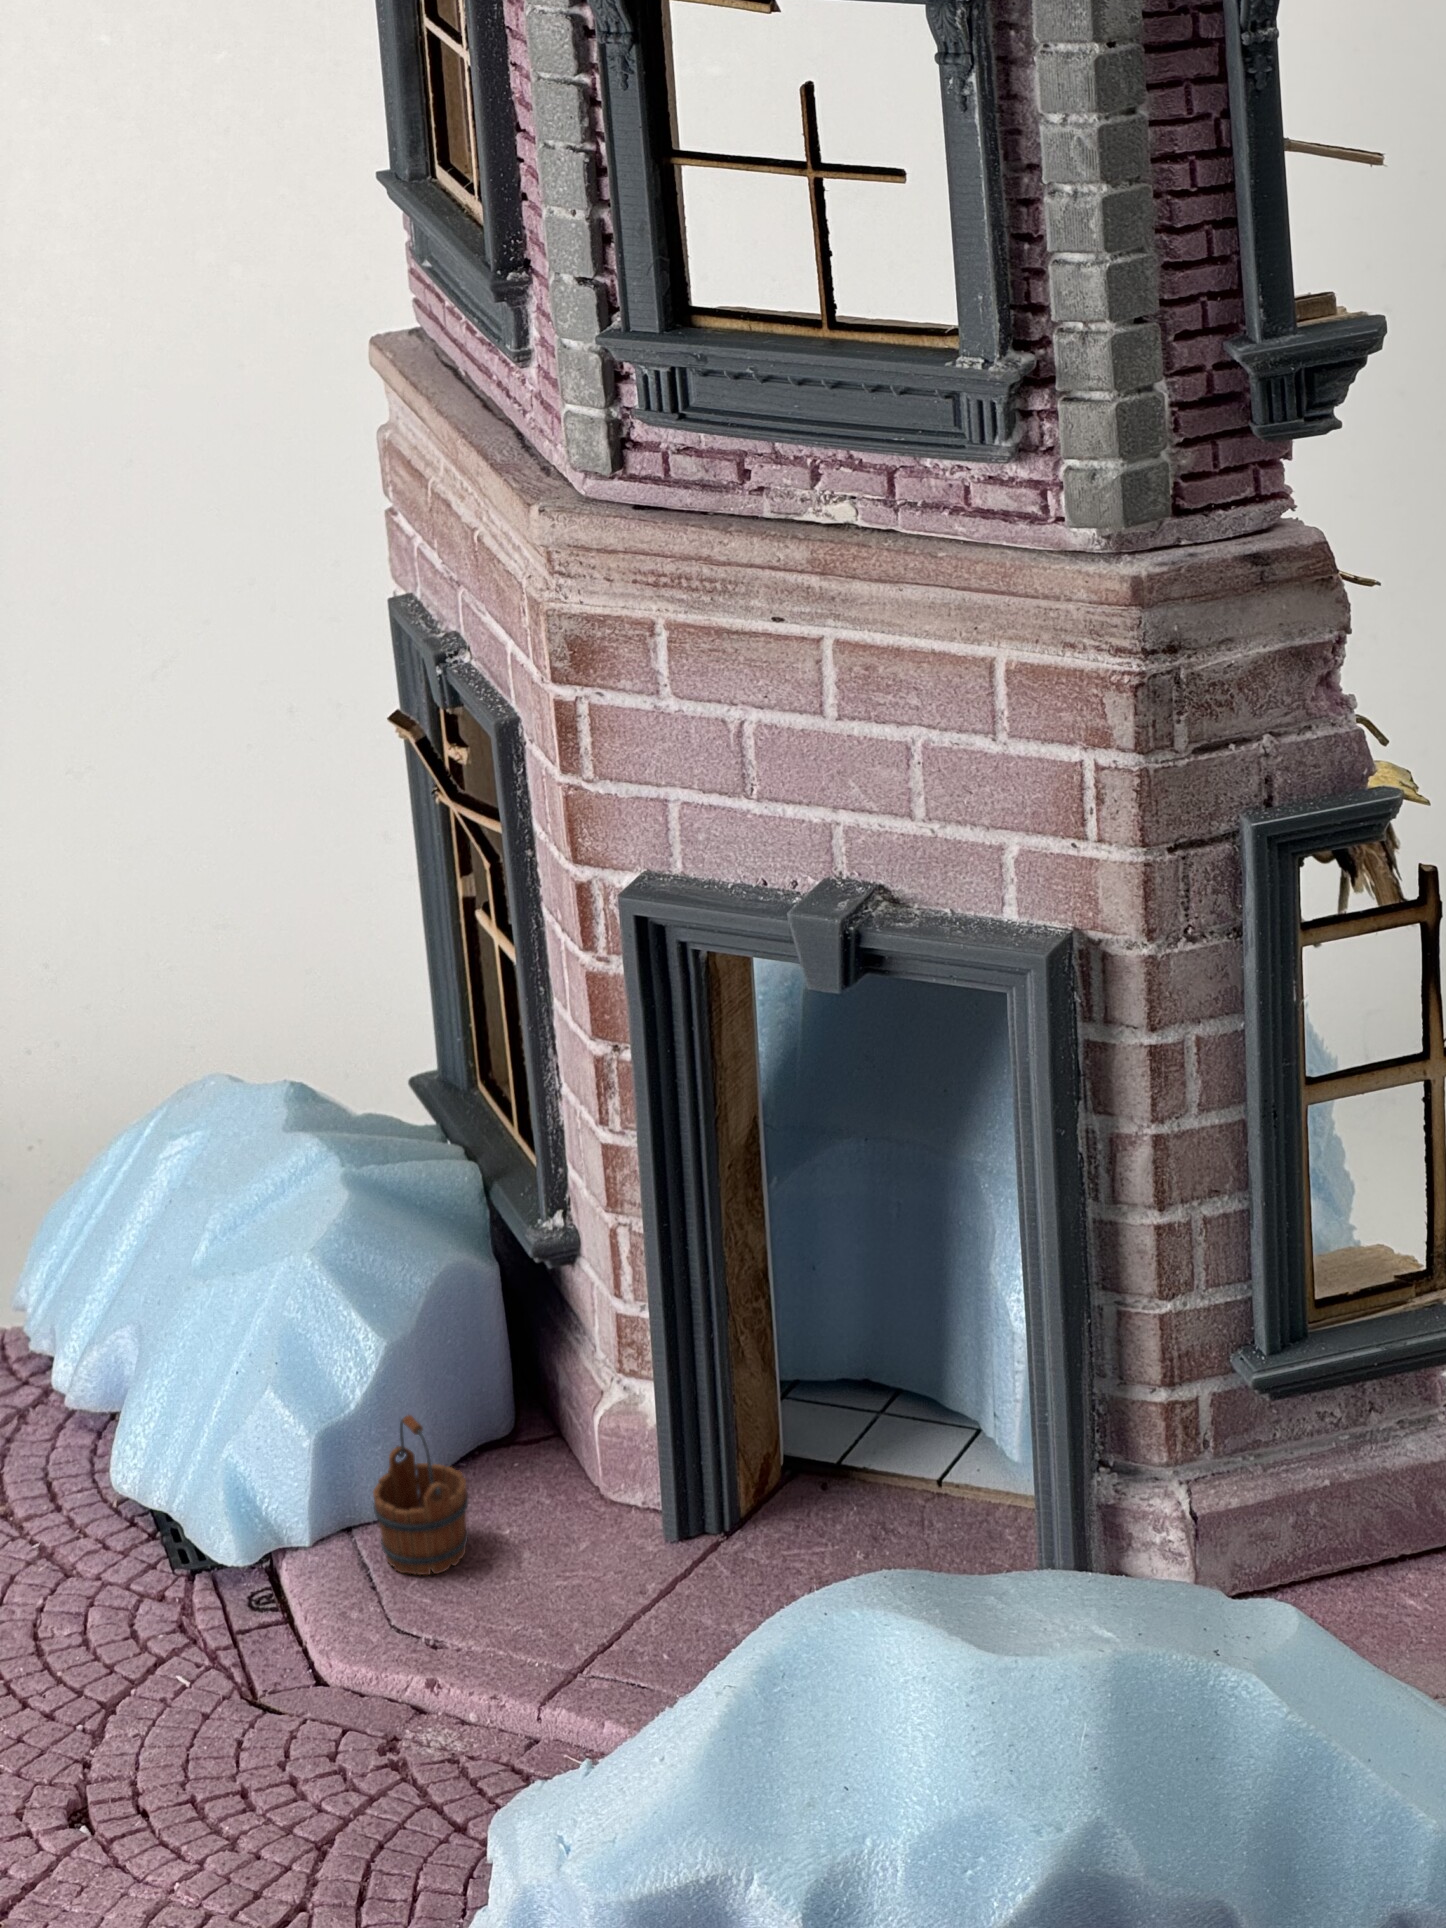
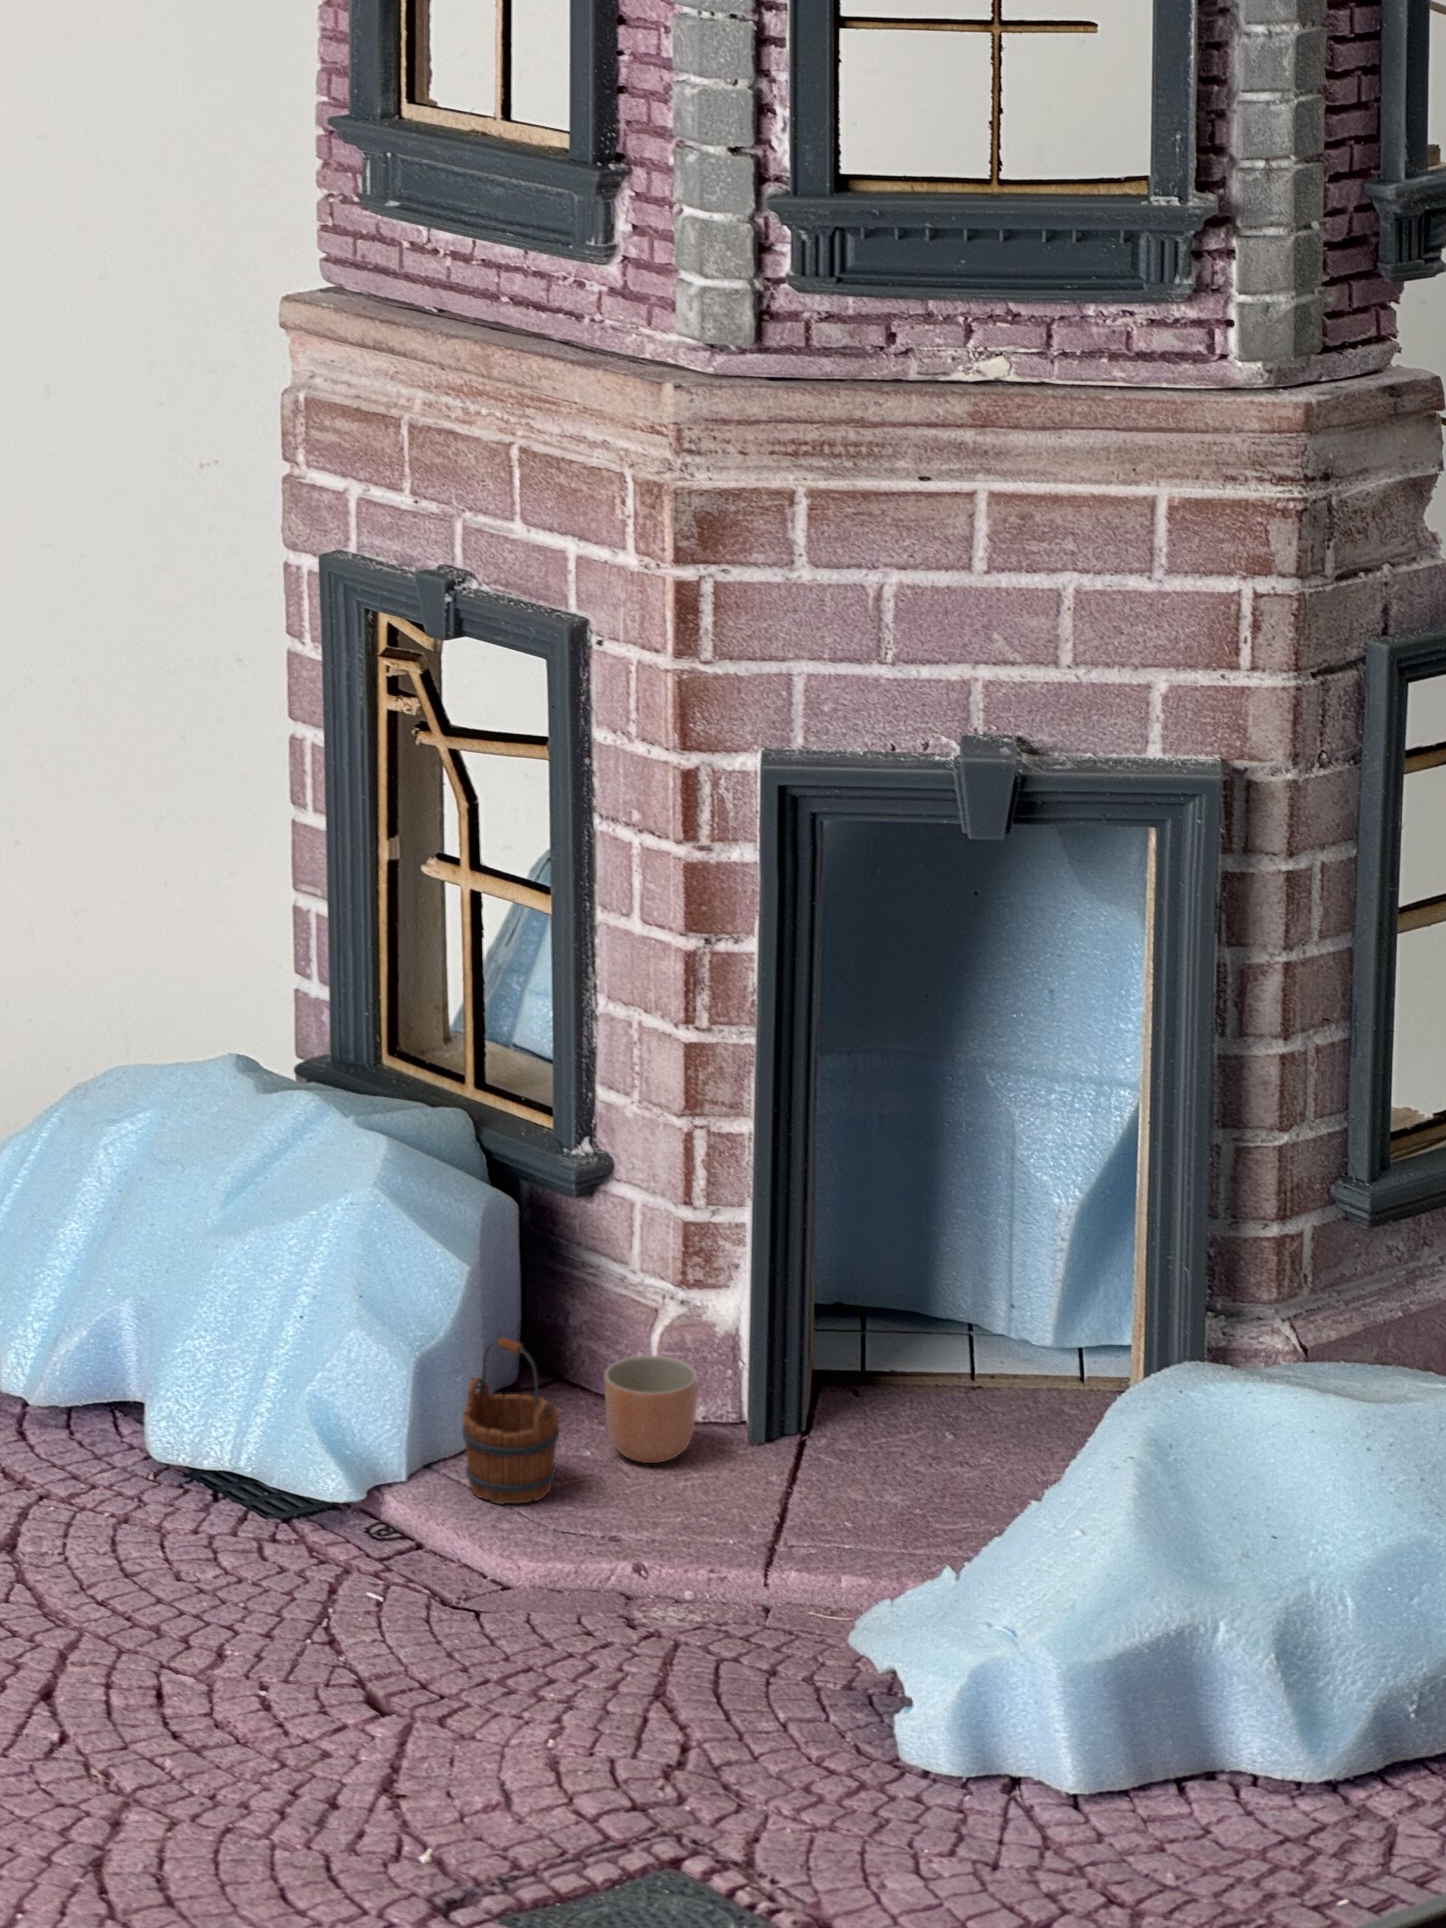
planter: none [534,1435,626,1544] -> present [605,1355,698,1463]

